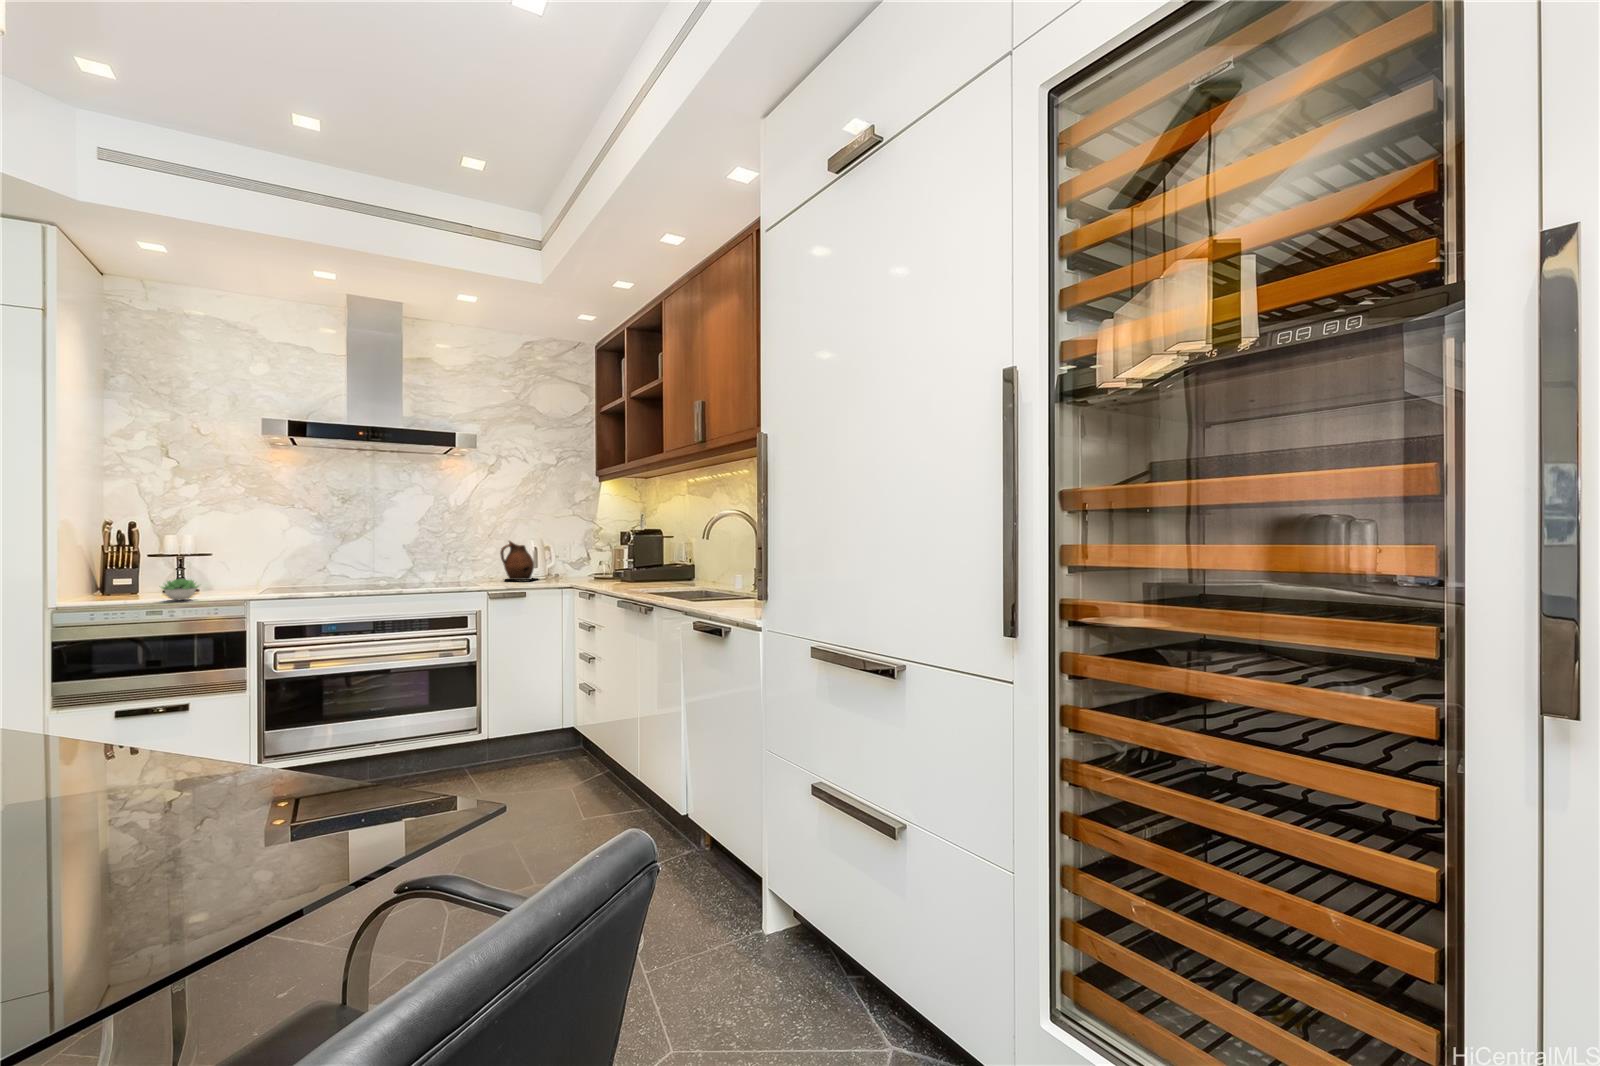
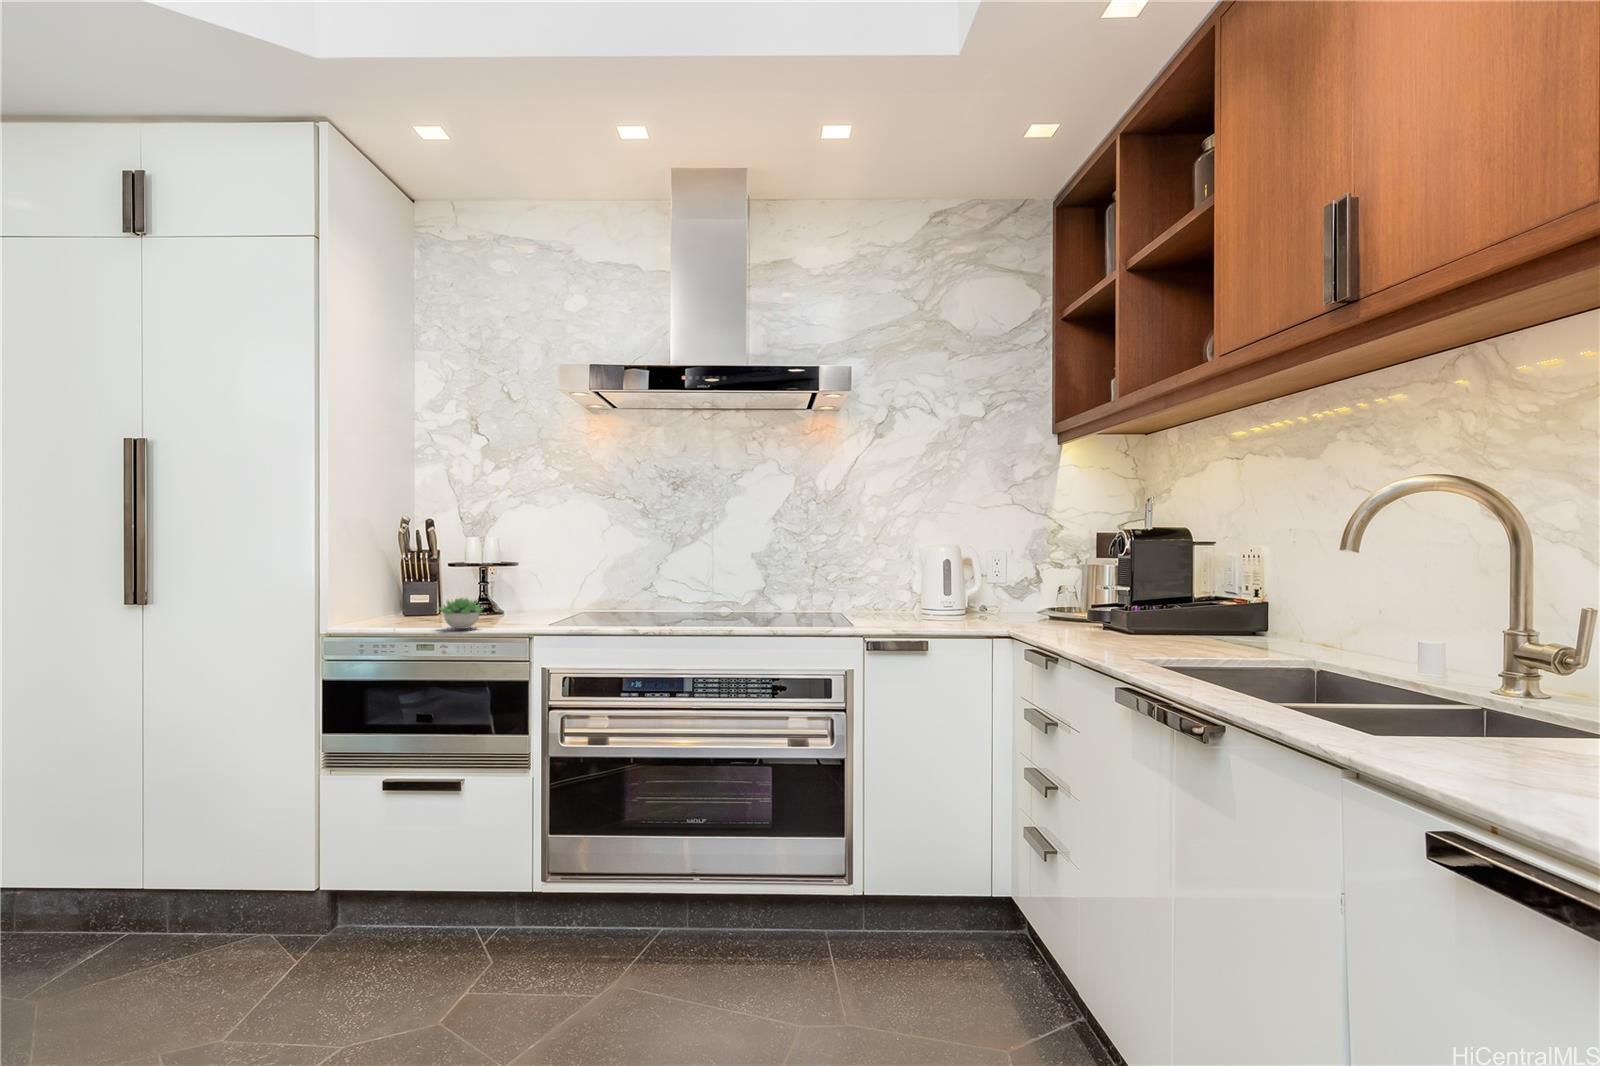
ceramic pitcher: present [500,541,538,580] -> none [892,548,955,618]

